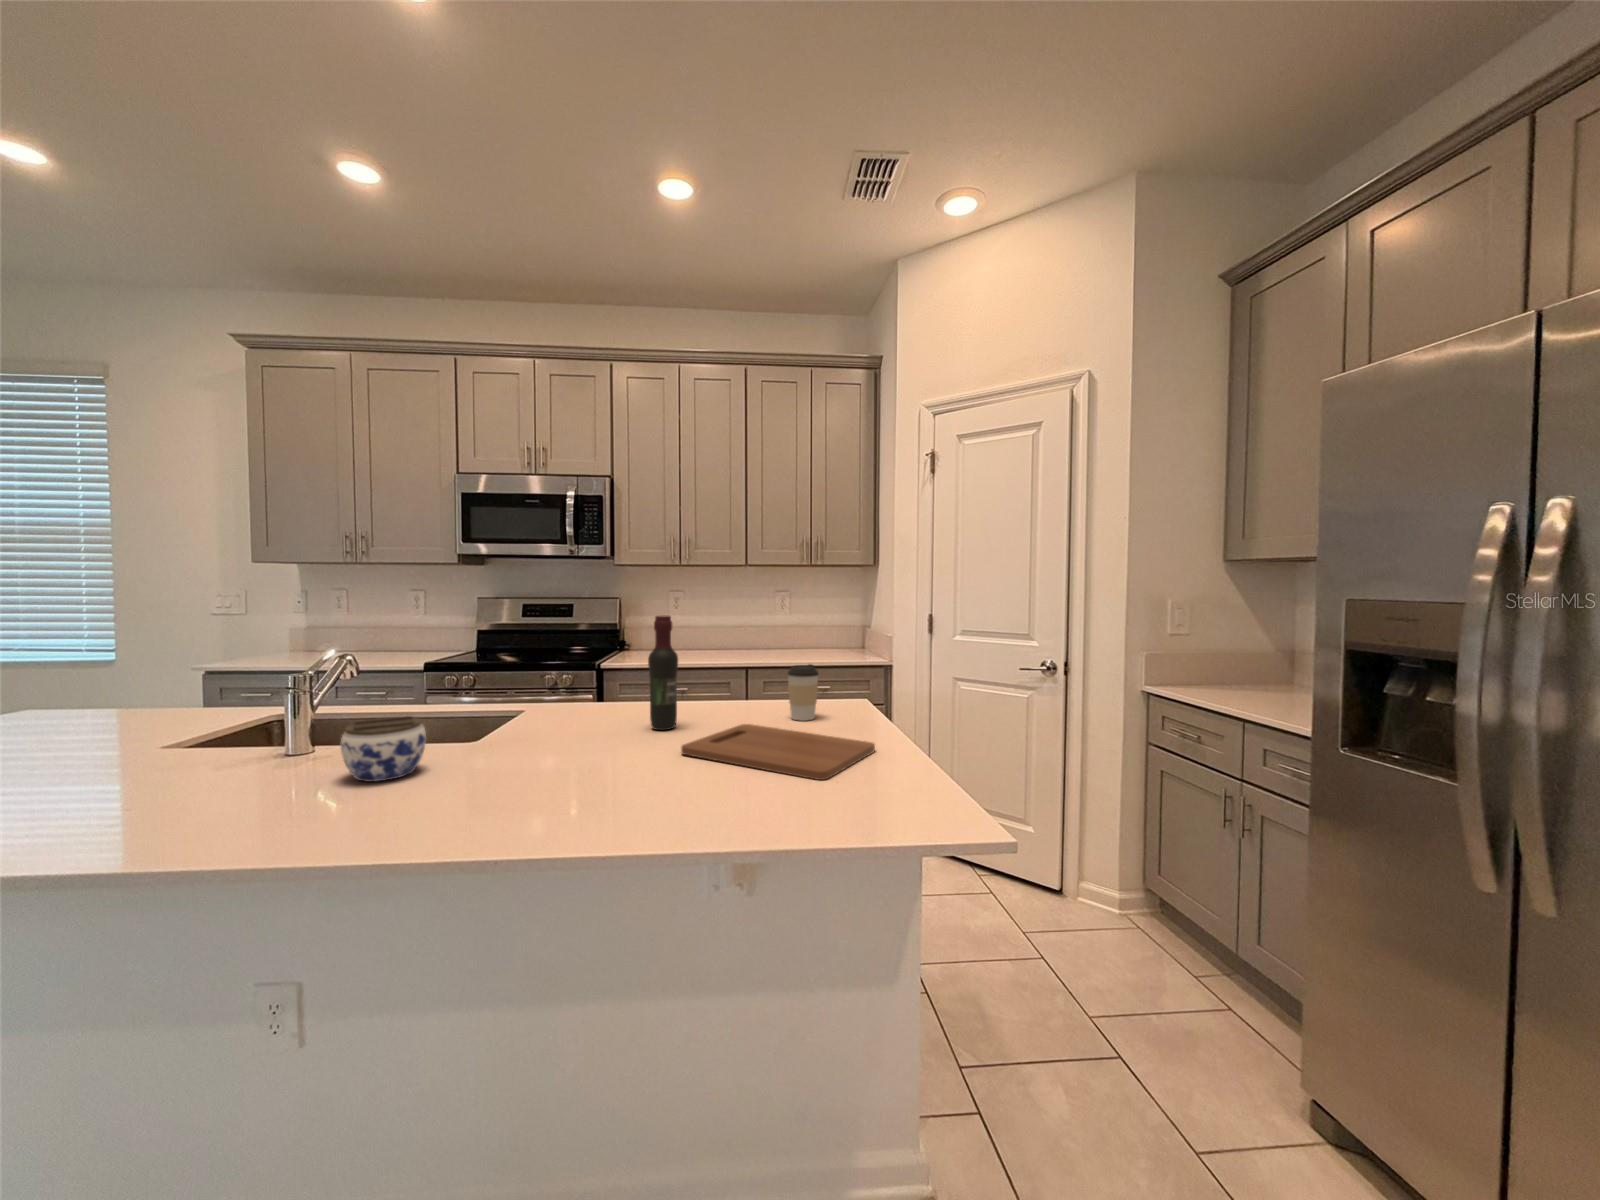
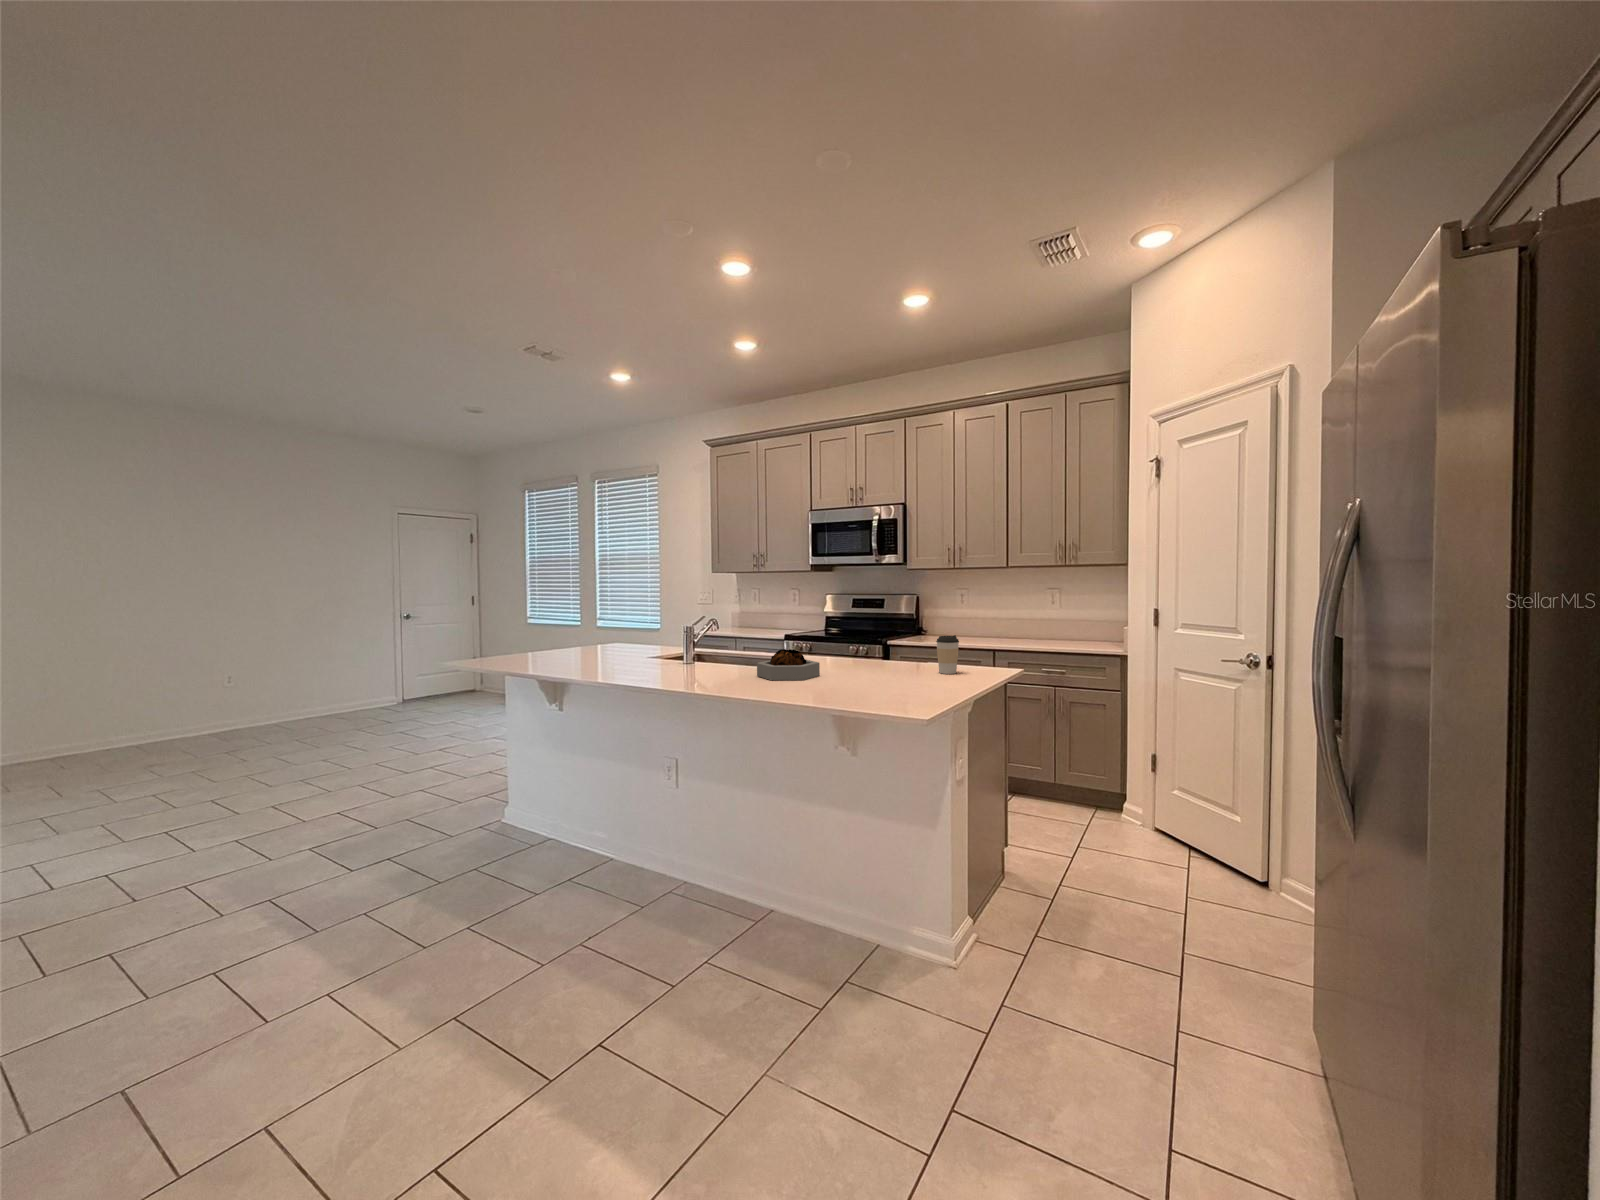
wine bottle: present [648,615,678,730] -> none [844,599,863,670]
decorative bowl: none [521,707,635,777] -> present [757,649,820,680]
jar: present [341,716,426,782] -> none [686,645,722,674]
cutting board: present [681,724,875,780] -> none [839,670,953,694]

